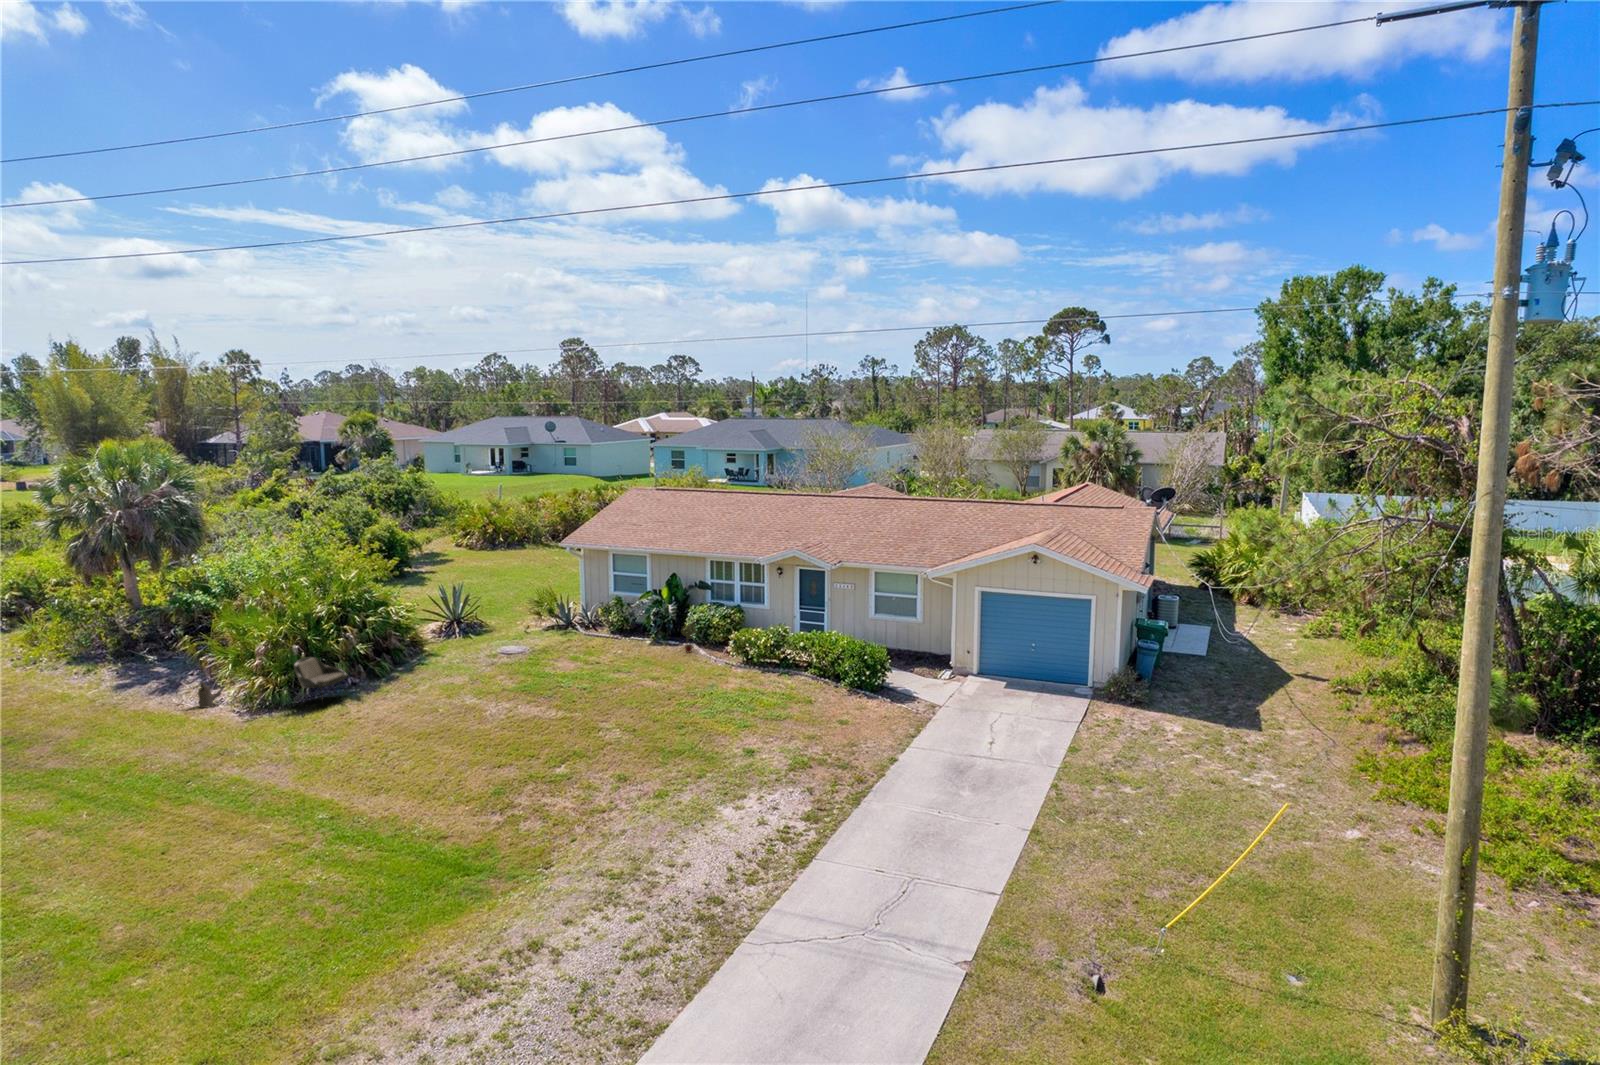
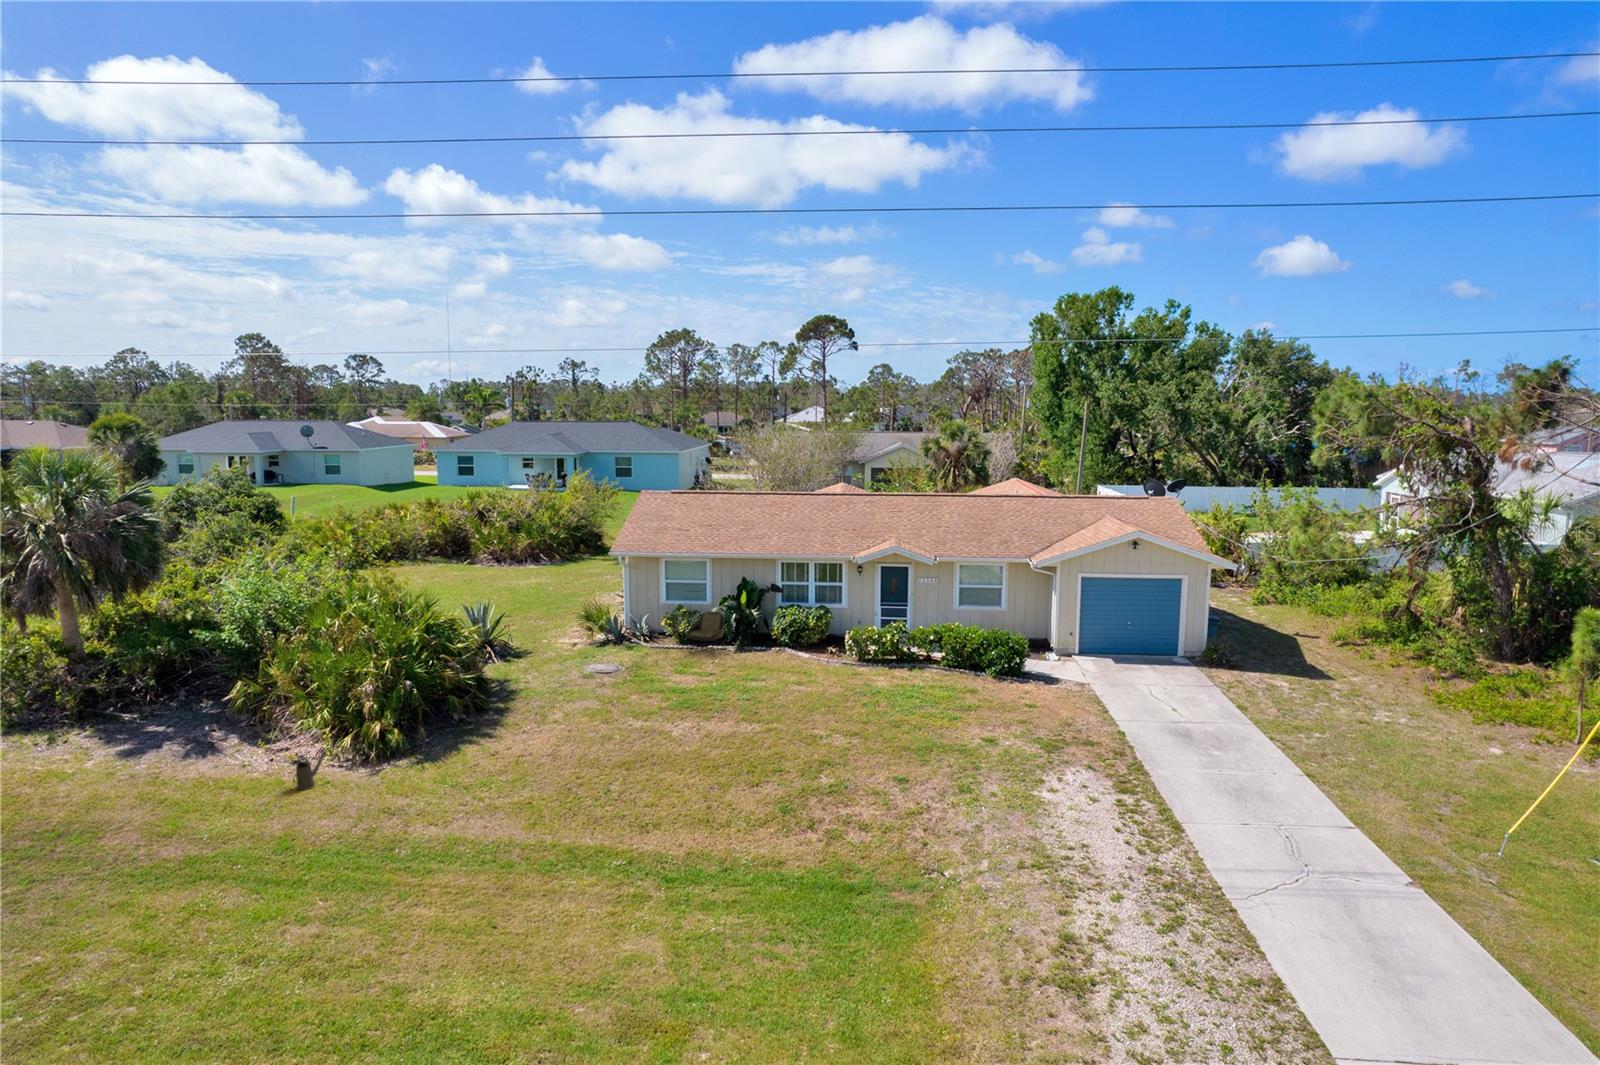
potted tree: present [681,620,699,653] -> none [774,623,800,658]
lounge chair: present [294,657,347,699] -> present [687,611,724,653]

